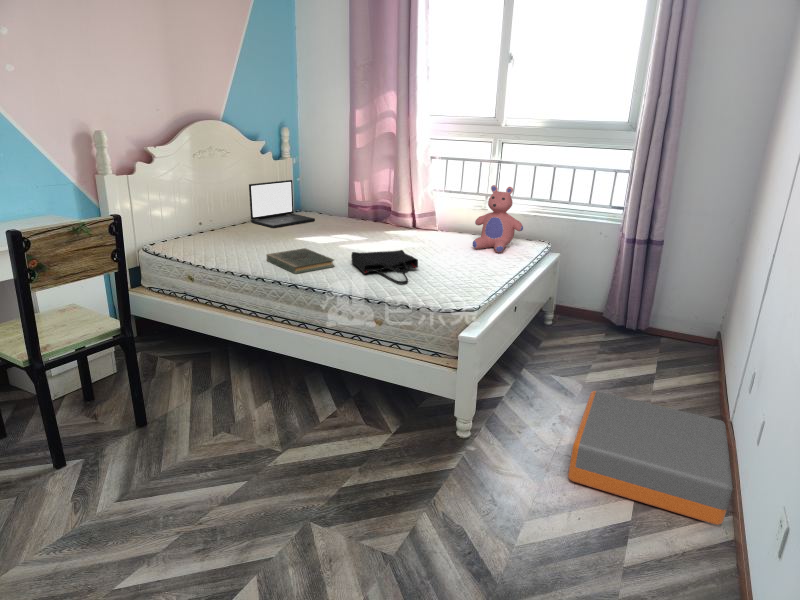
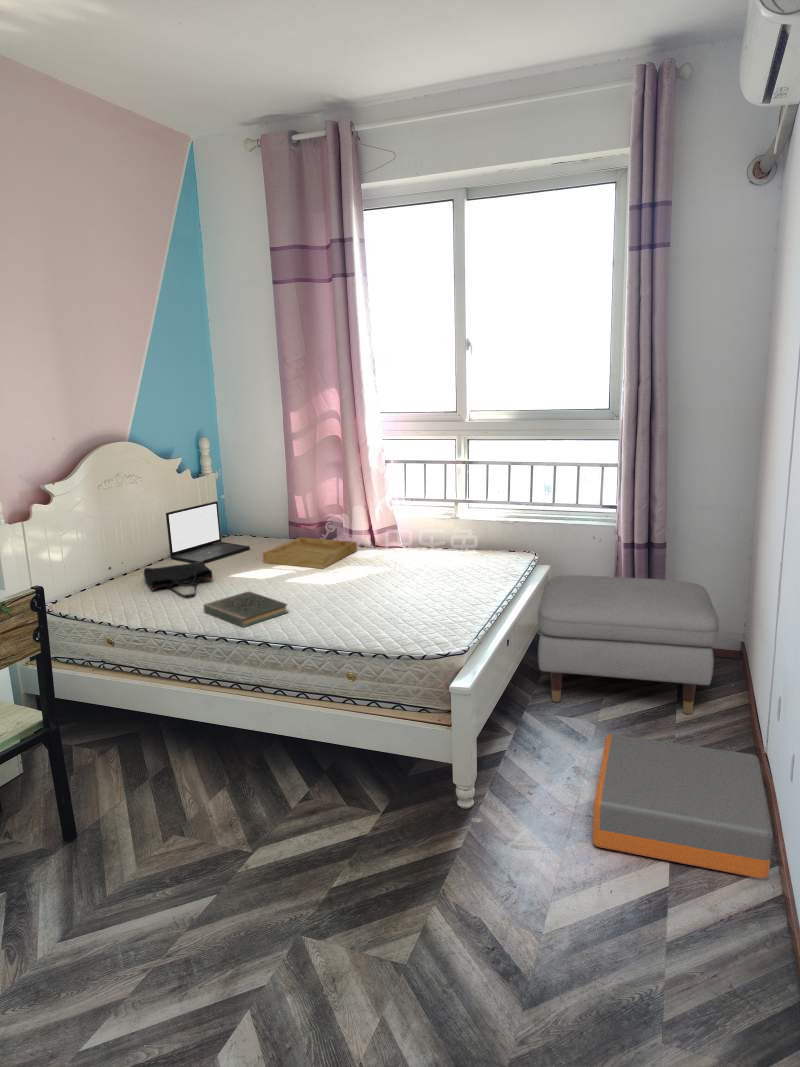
teddy bear: present [473,185,523,253] -> none [447,494,505,574]
tray: none [323,215,400,239] -> present [263,537,357,569]
tote bag: present [351,250,418,284] -> present [144,561,213,598]
ottoman: none [540,262,703,384] -> present [538,576,719,714]

